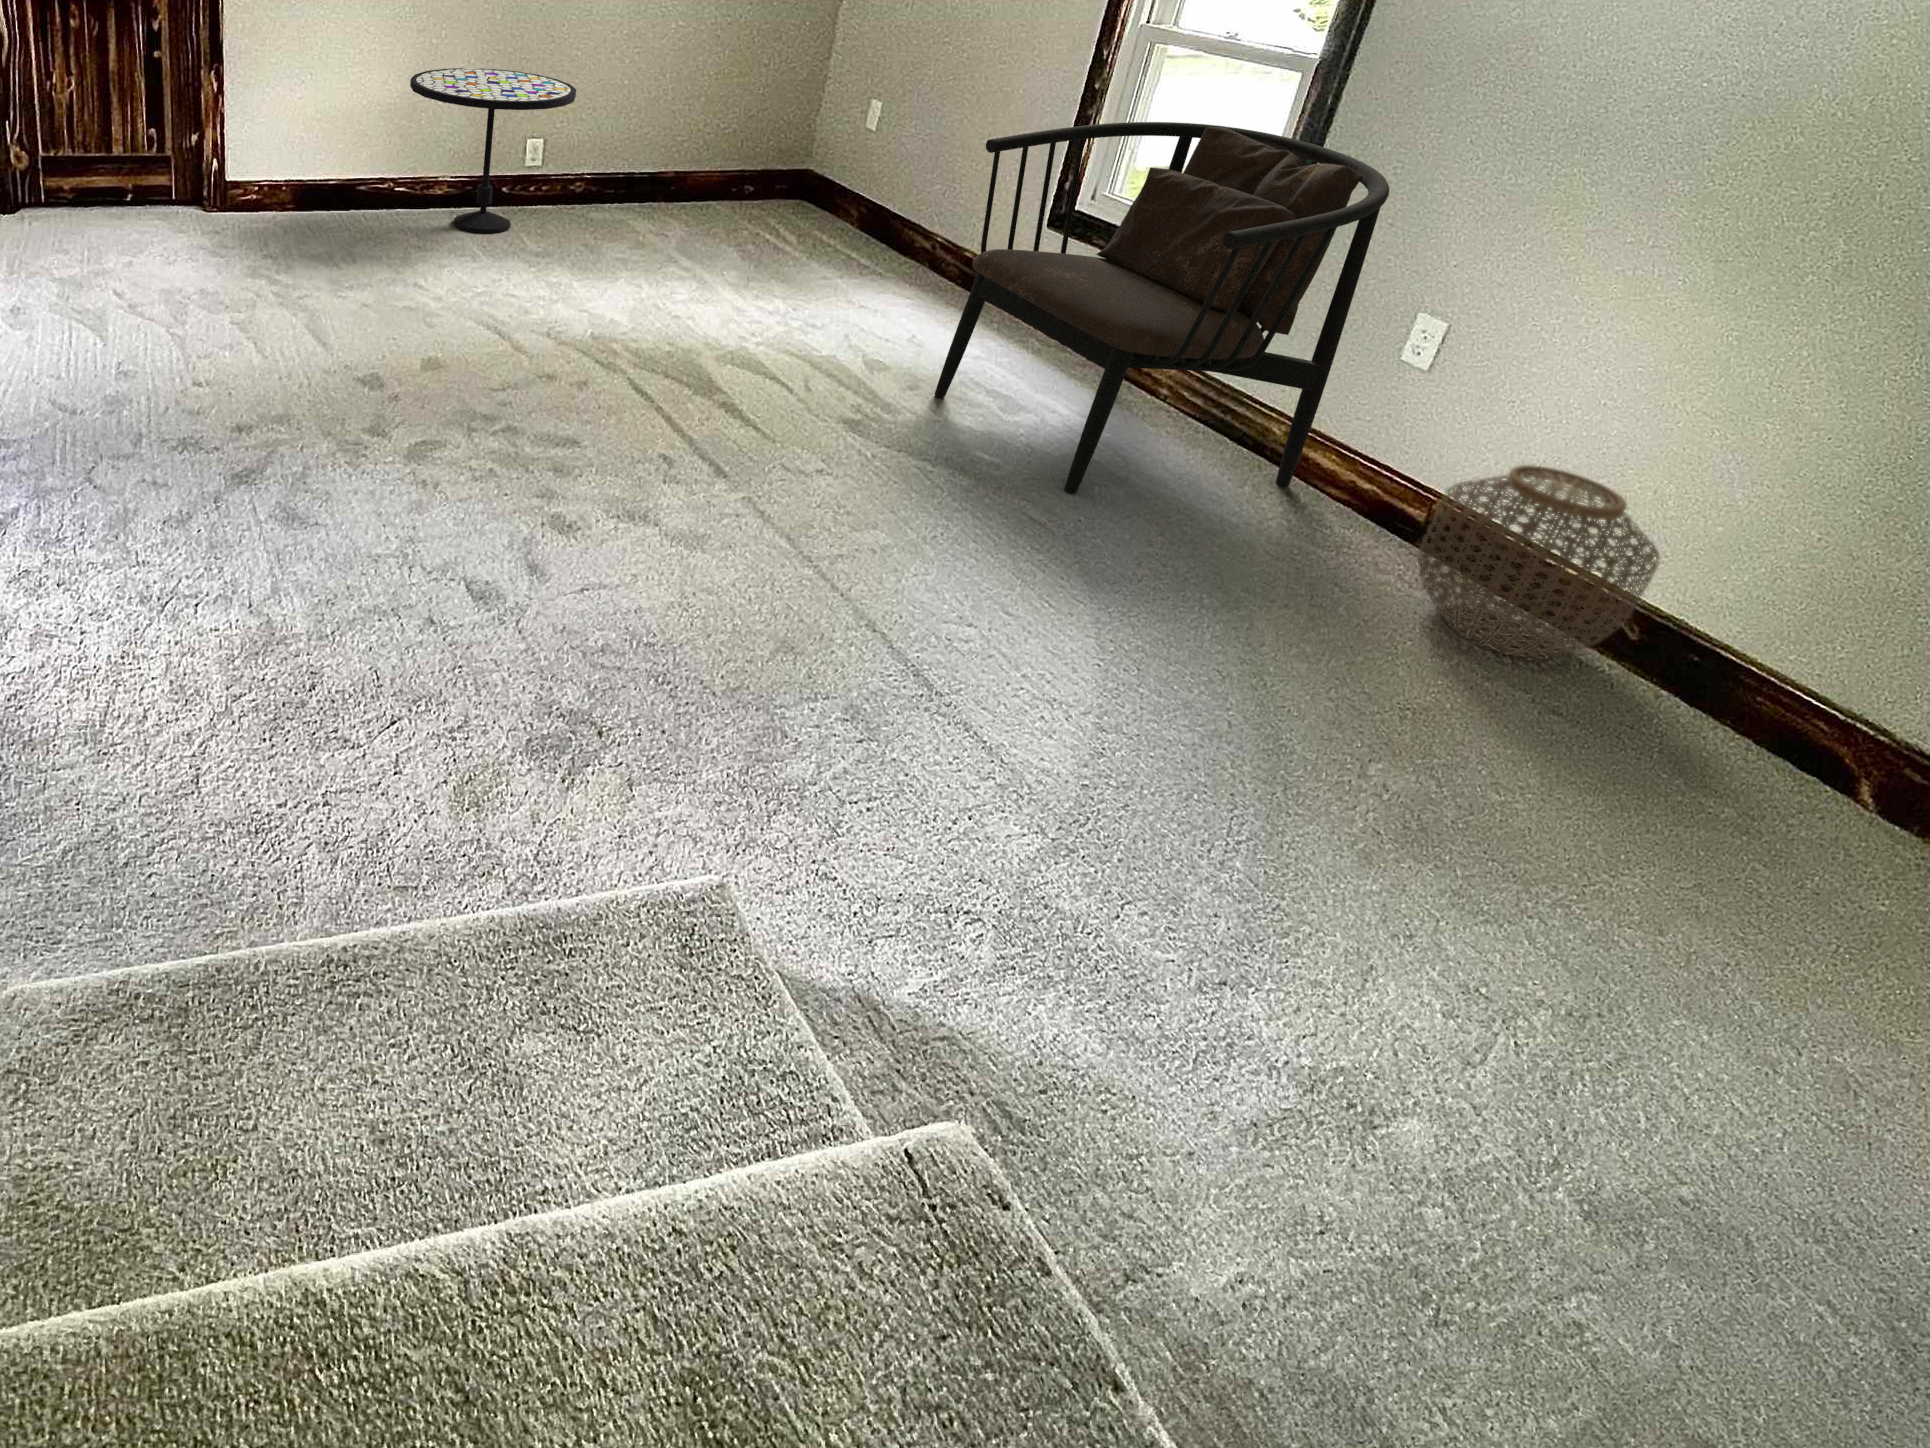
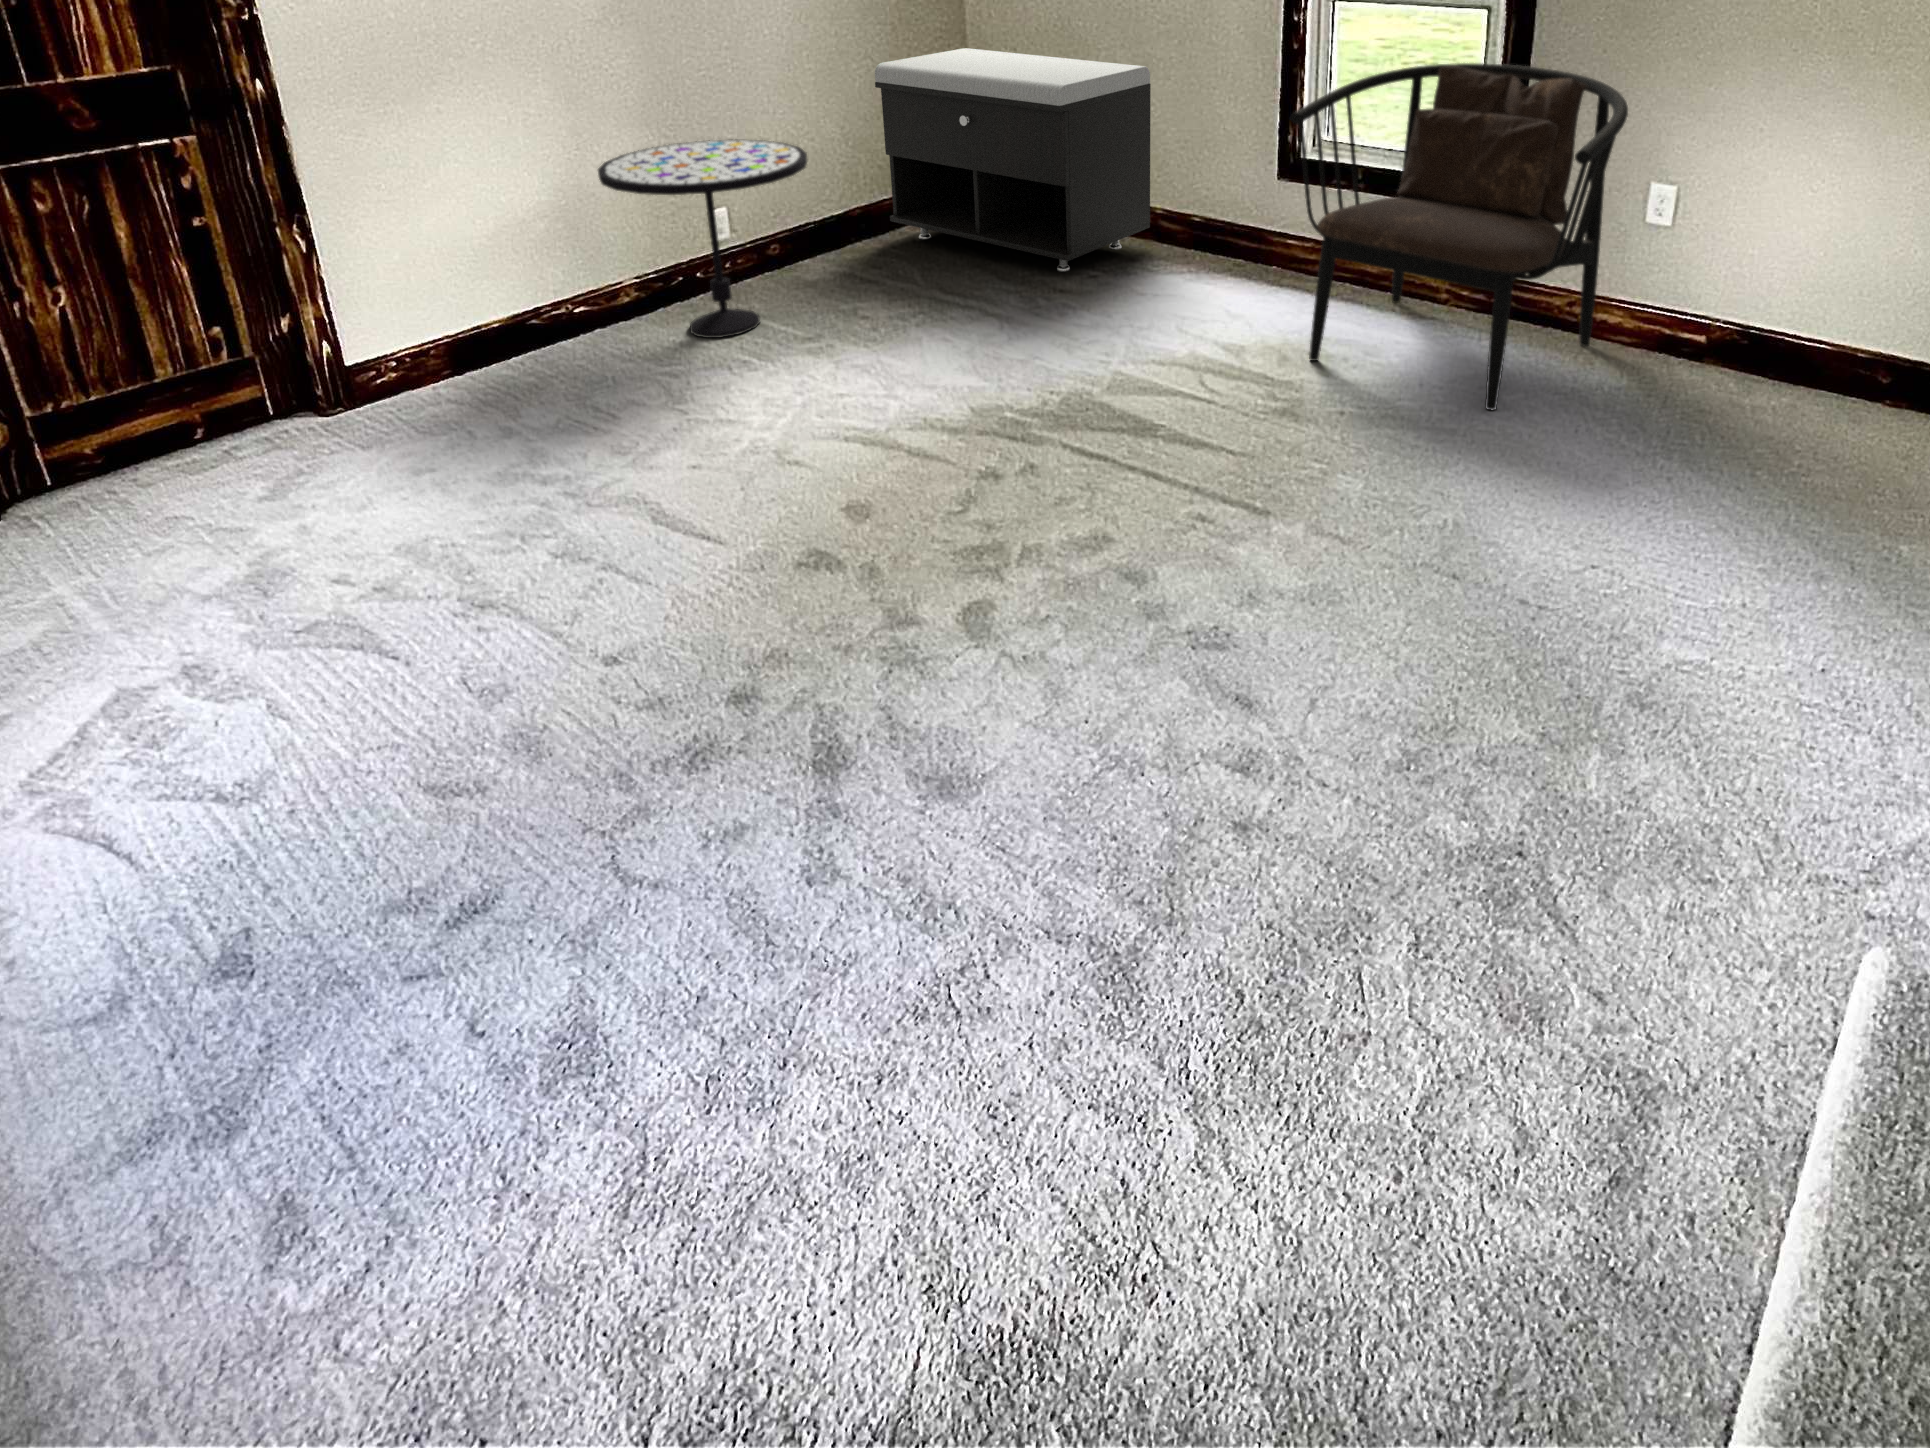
storage bench: none [681,35,950,263] -> present [875,48,1151,272]
woven basket: present [1418,465,1659,659] -> none [1741,274,1899,423]

